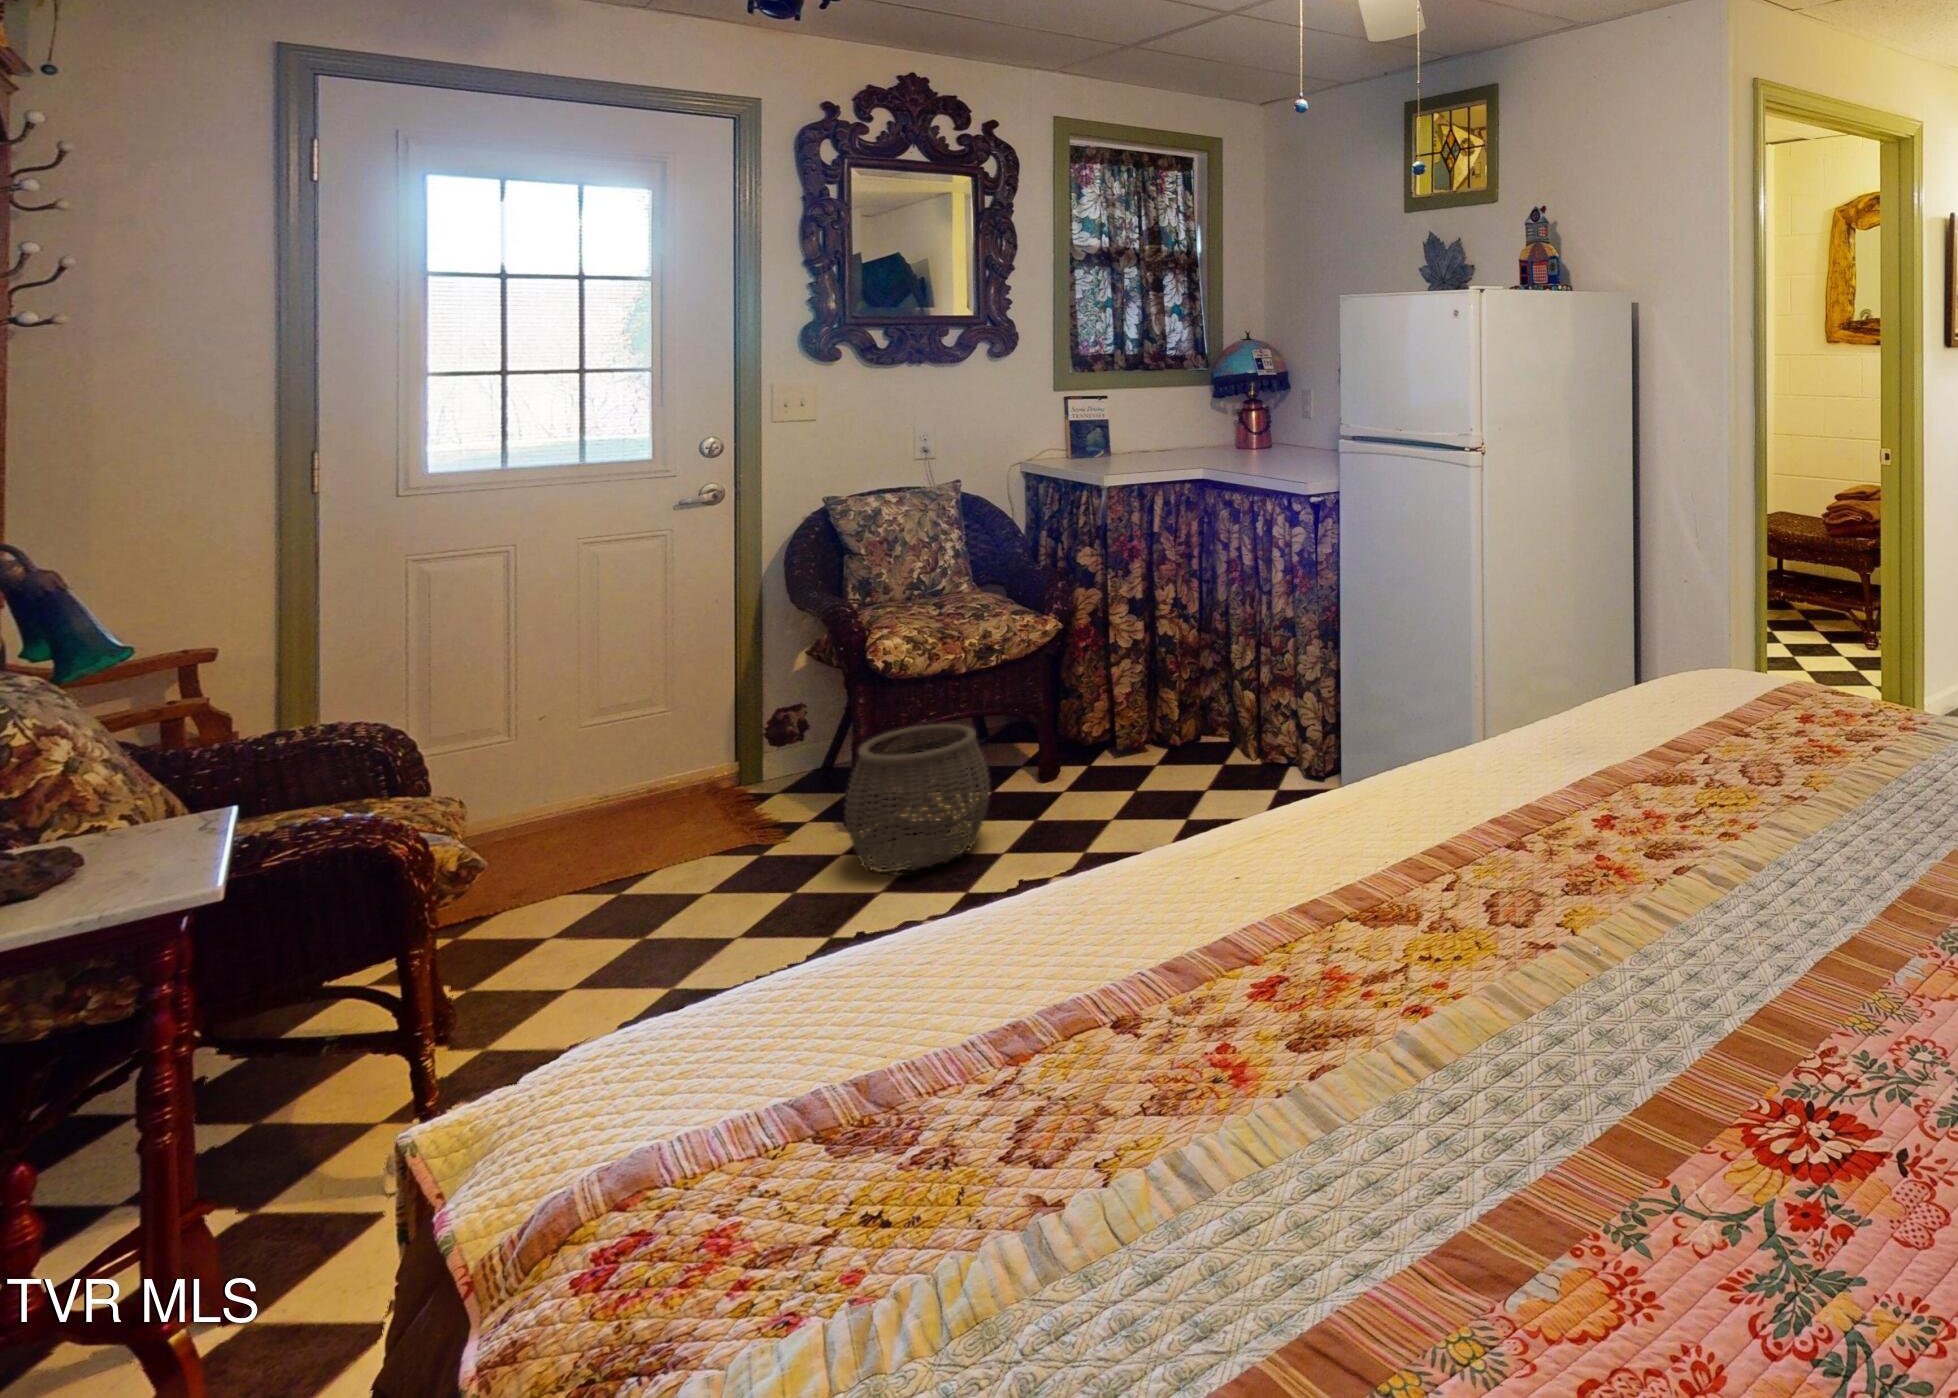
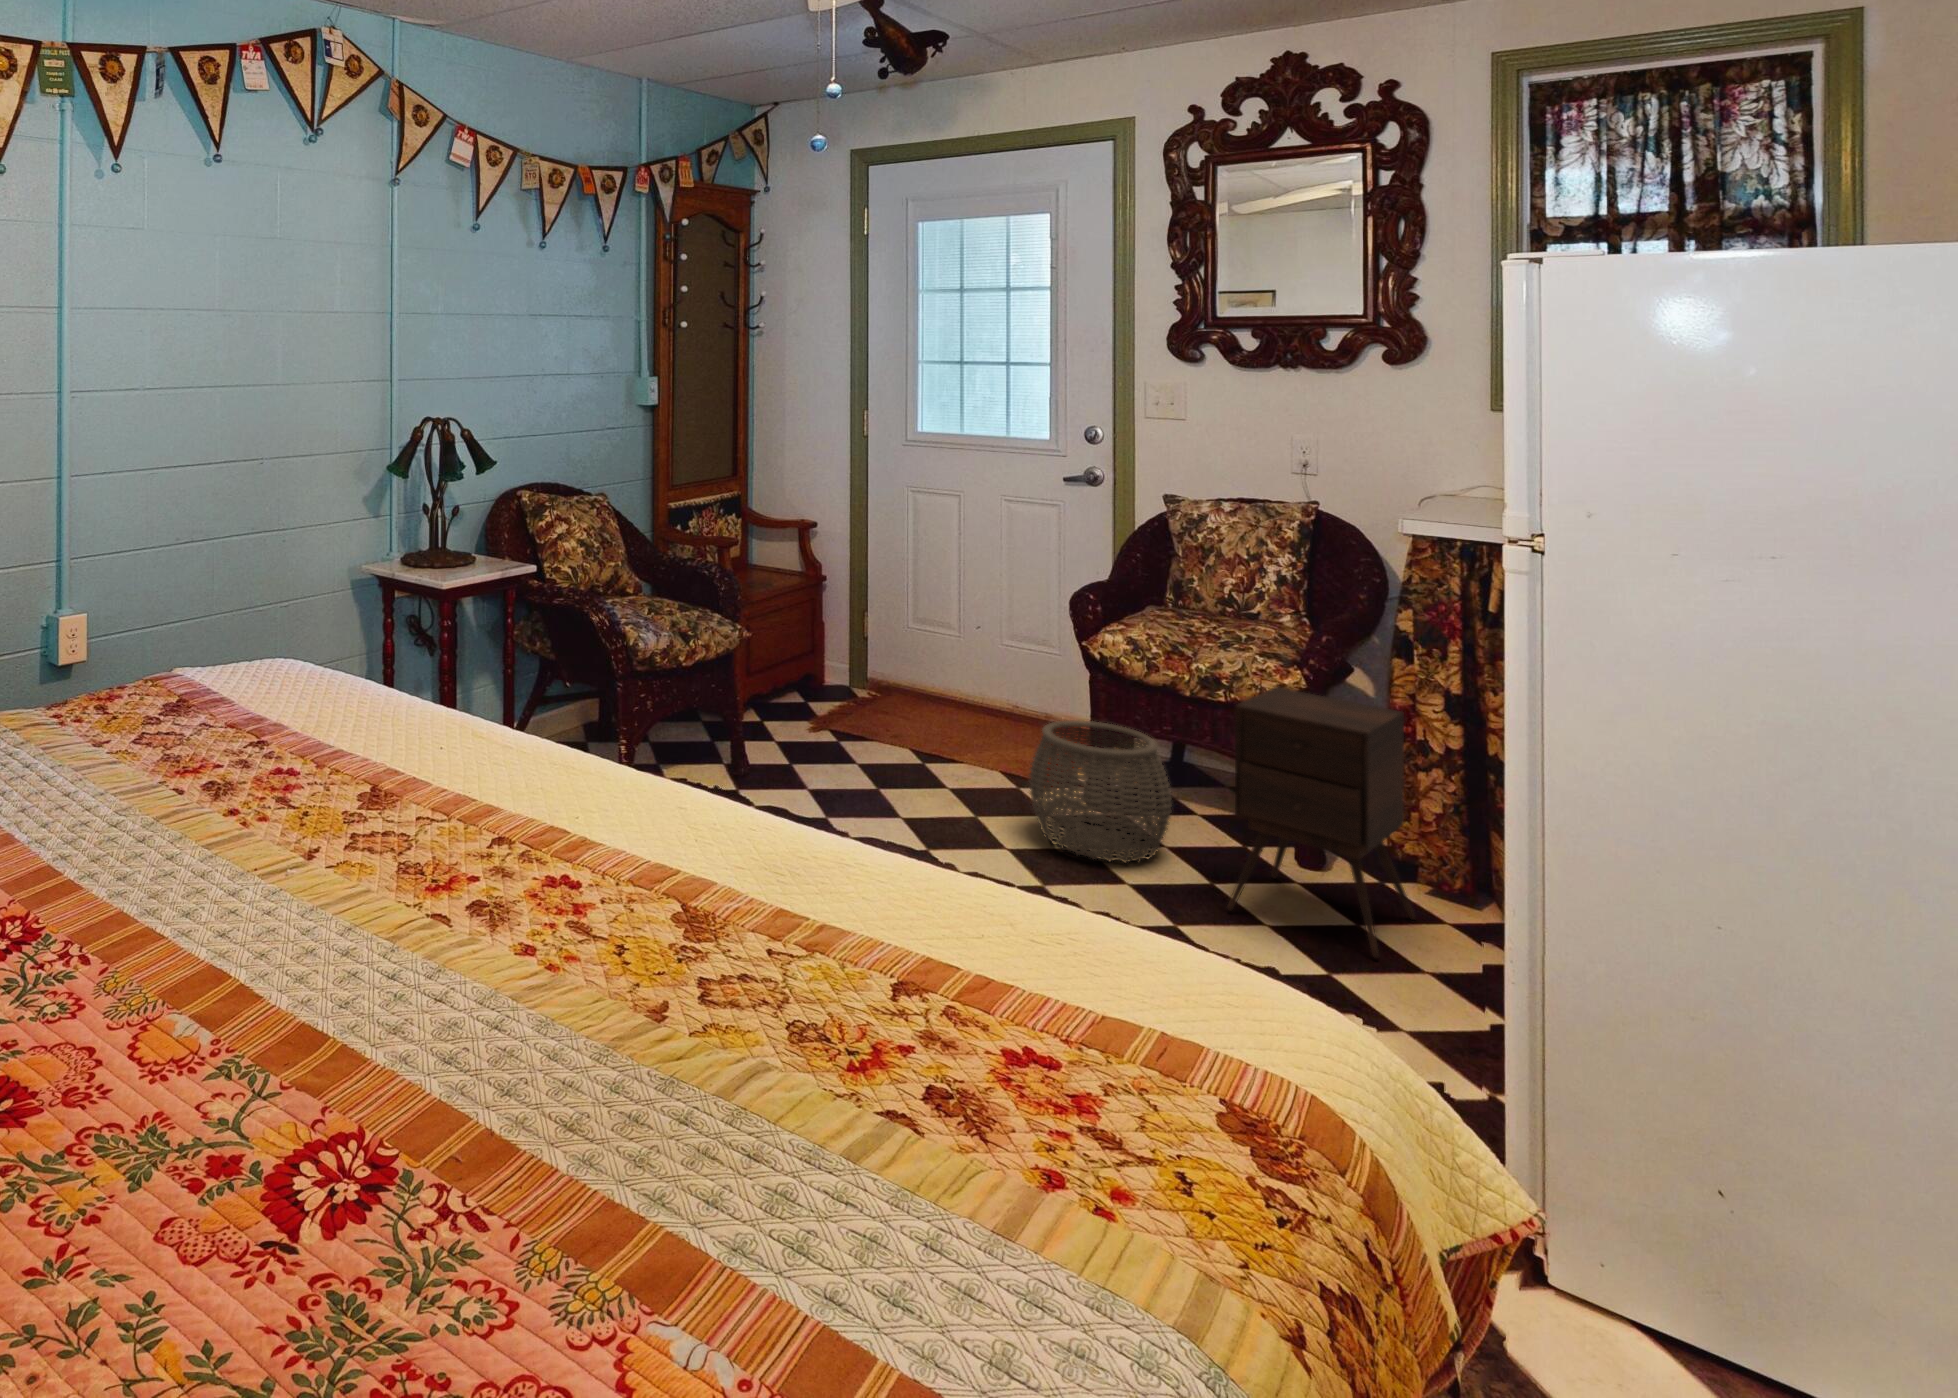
side table: none [1050,620,1188,835] -> present [1227,687,1416,957]

